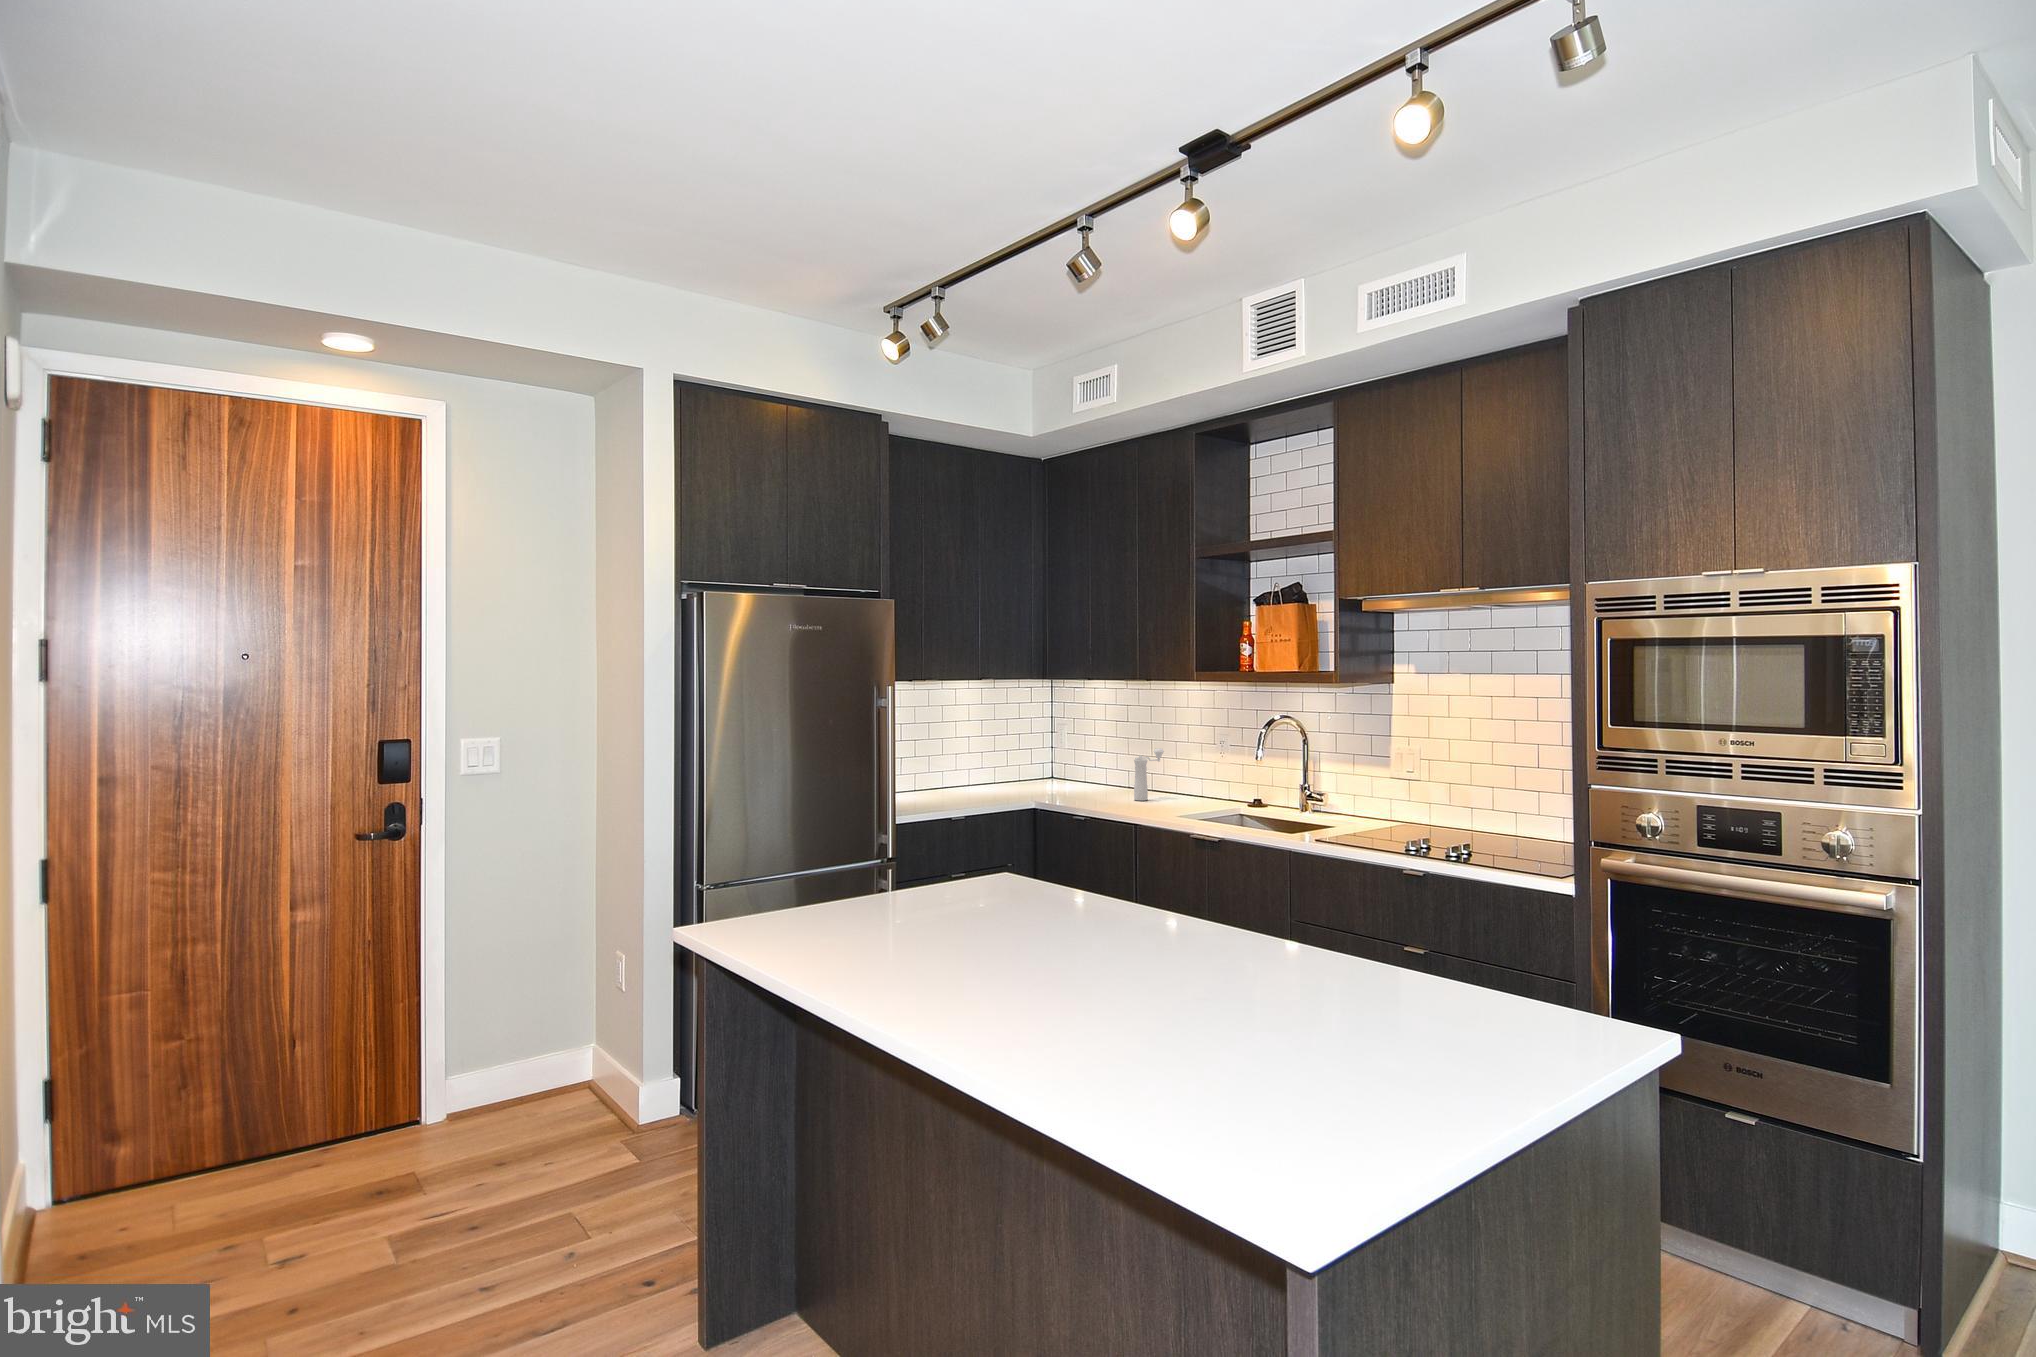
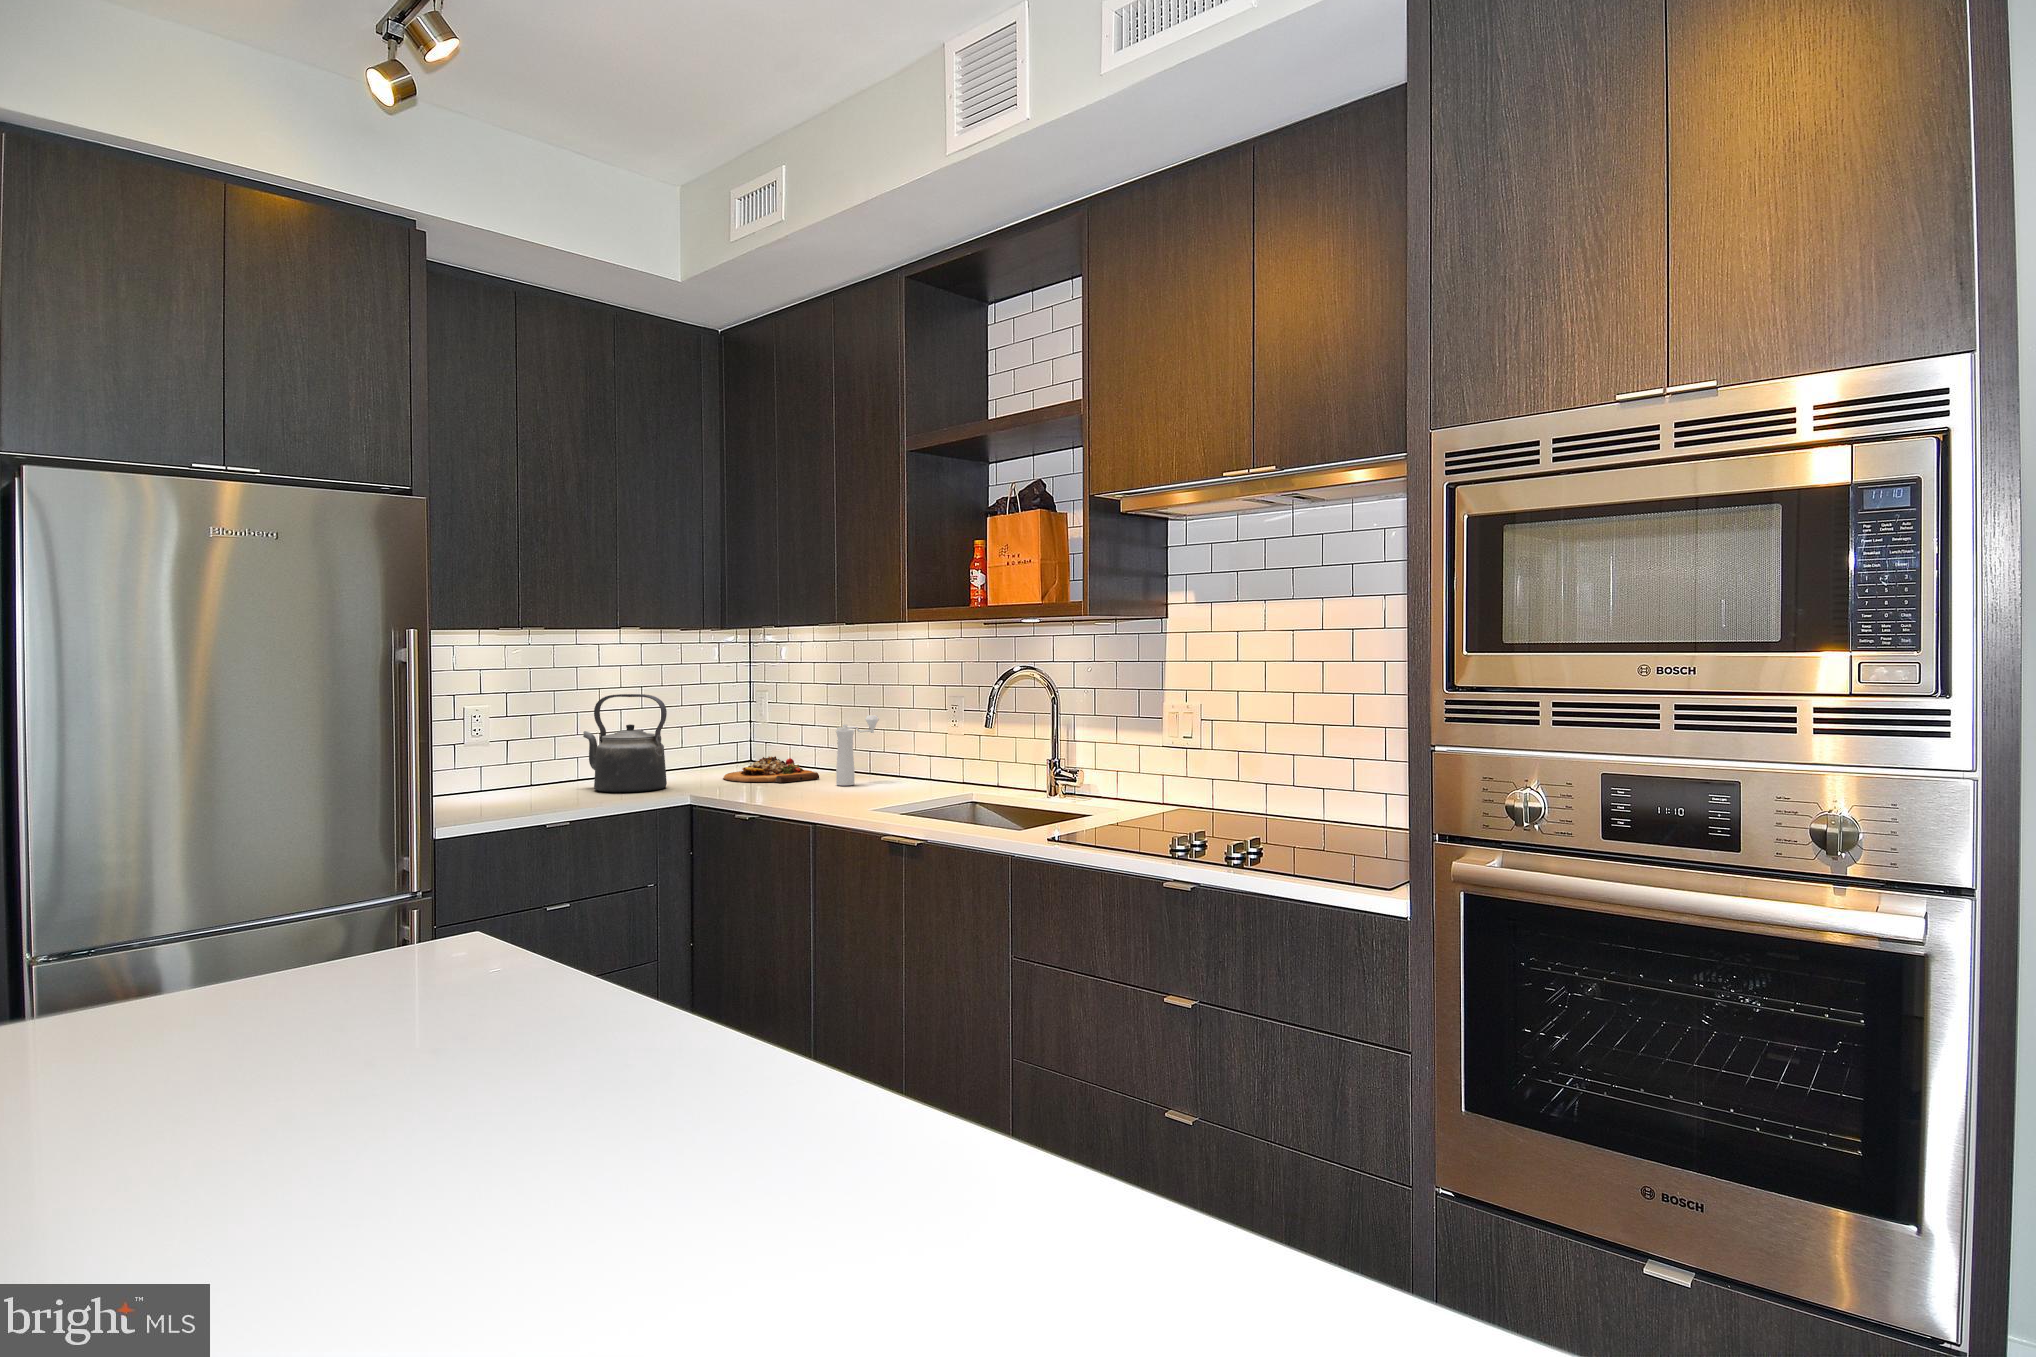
kettle: none [953,732,1014,803] -> present [583,694,667,792]
cutting board: none [1045,777,1118,797] -> present [723,756,819,782]

